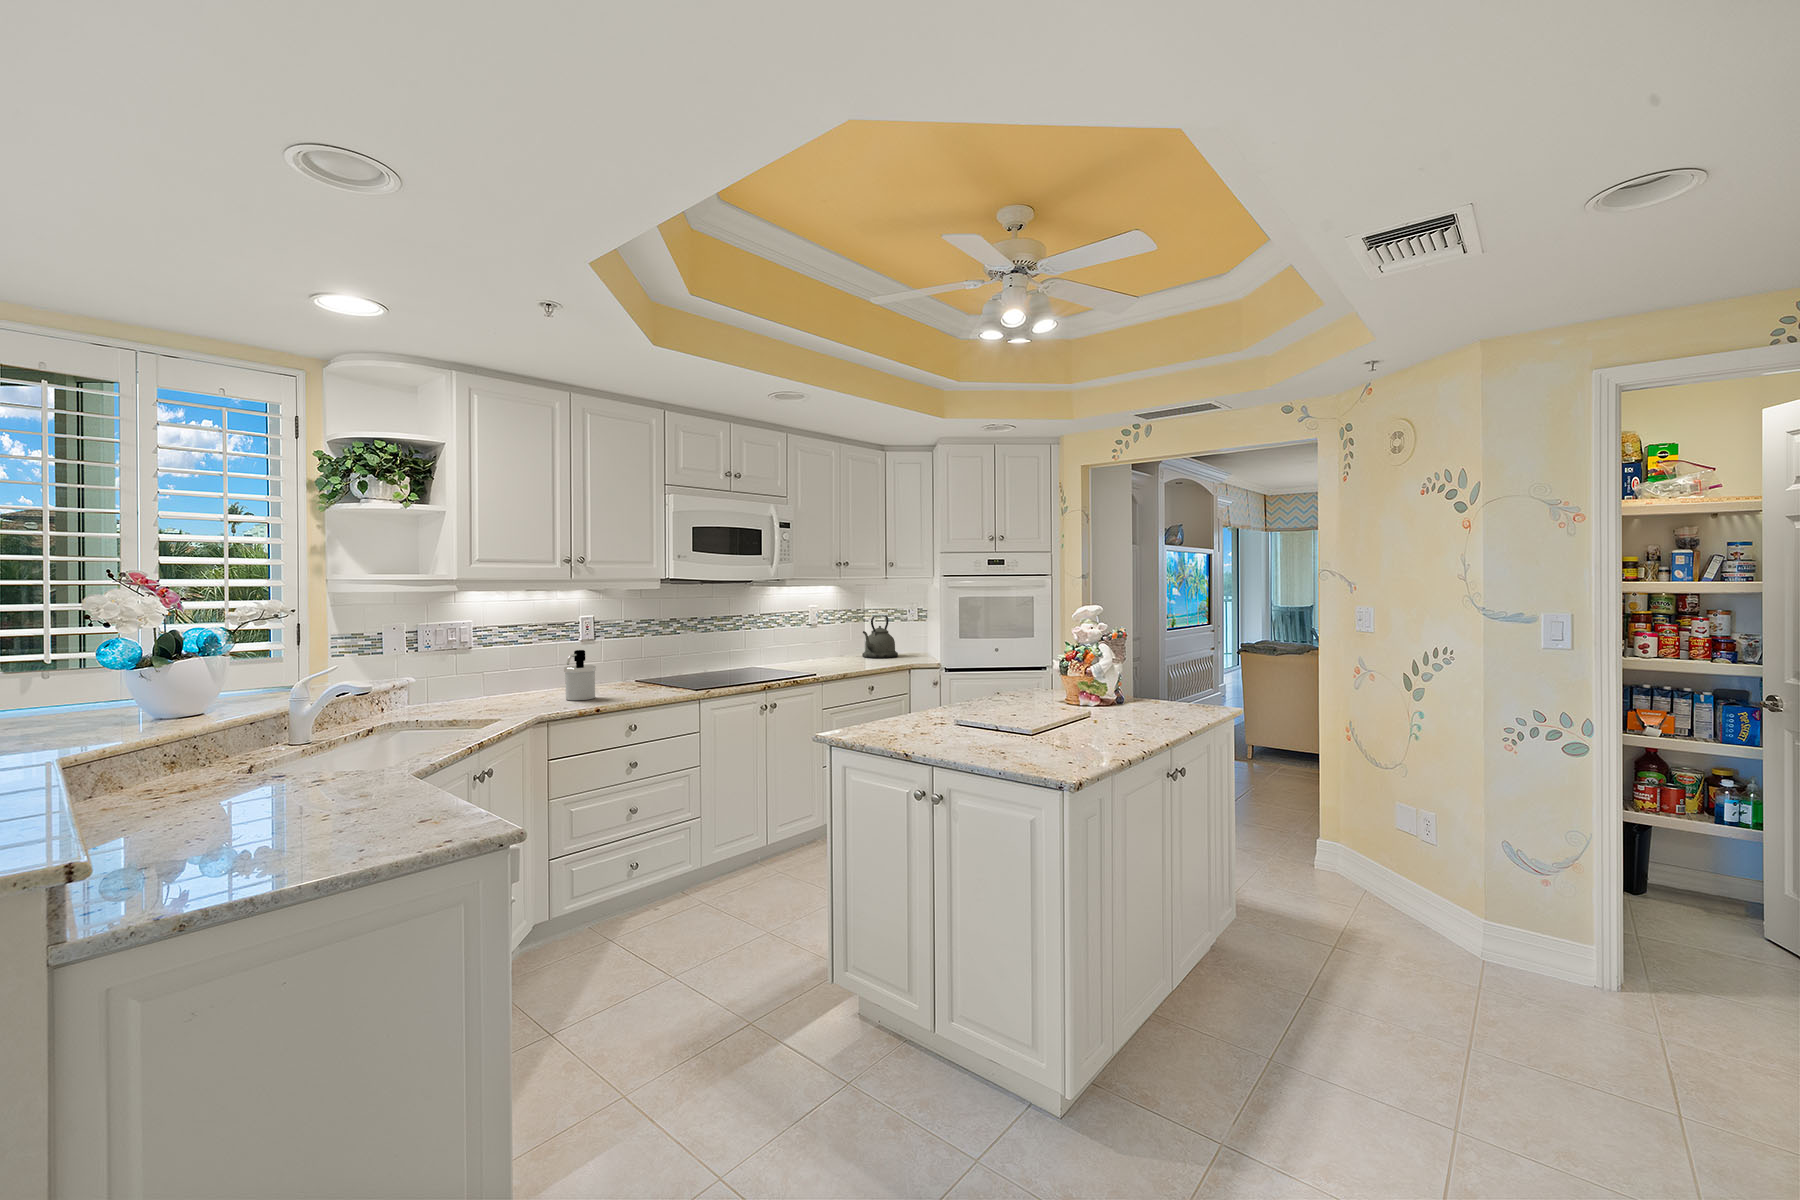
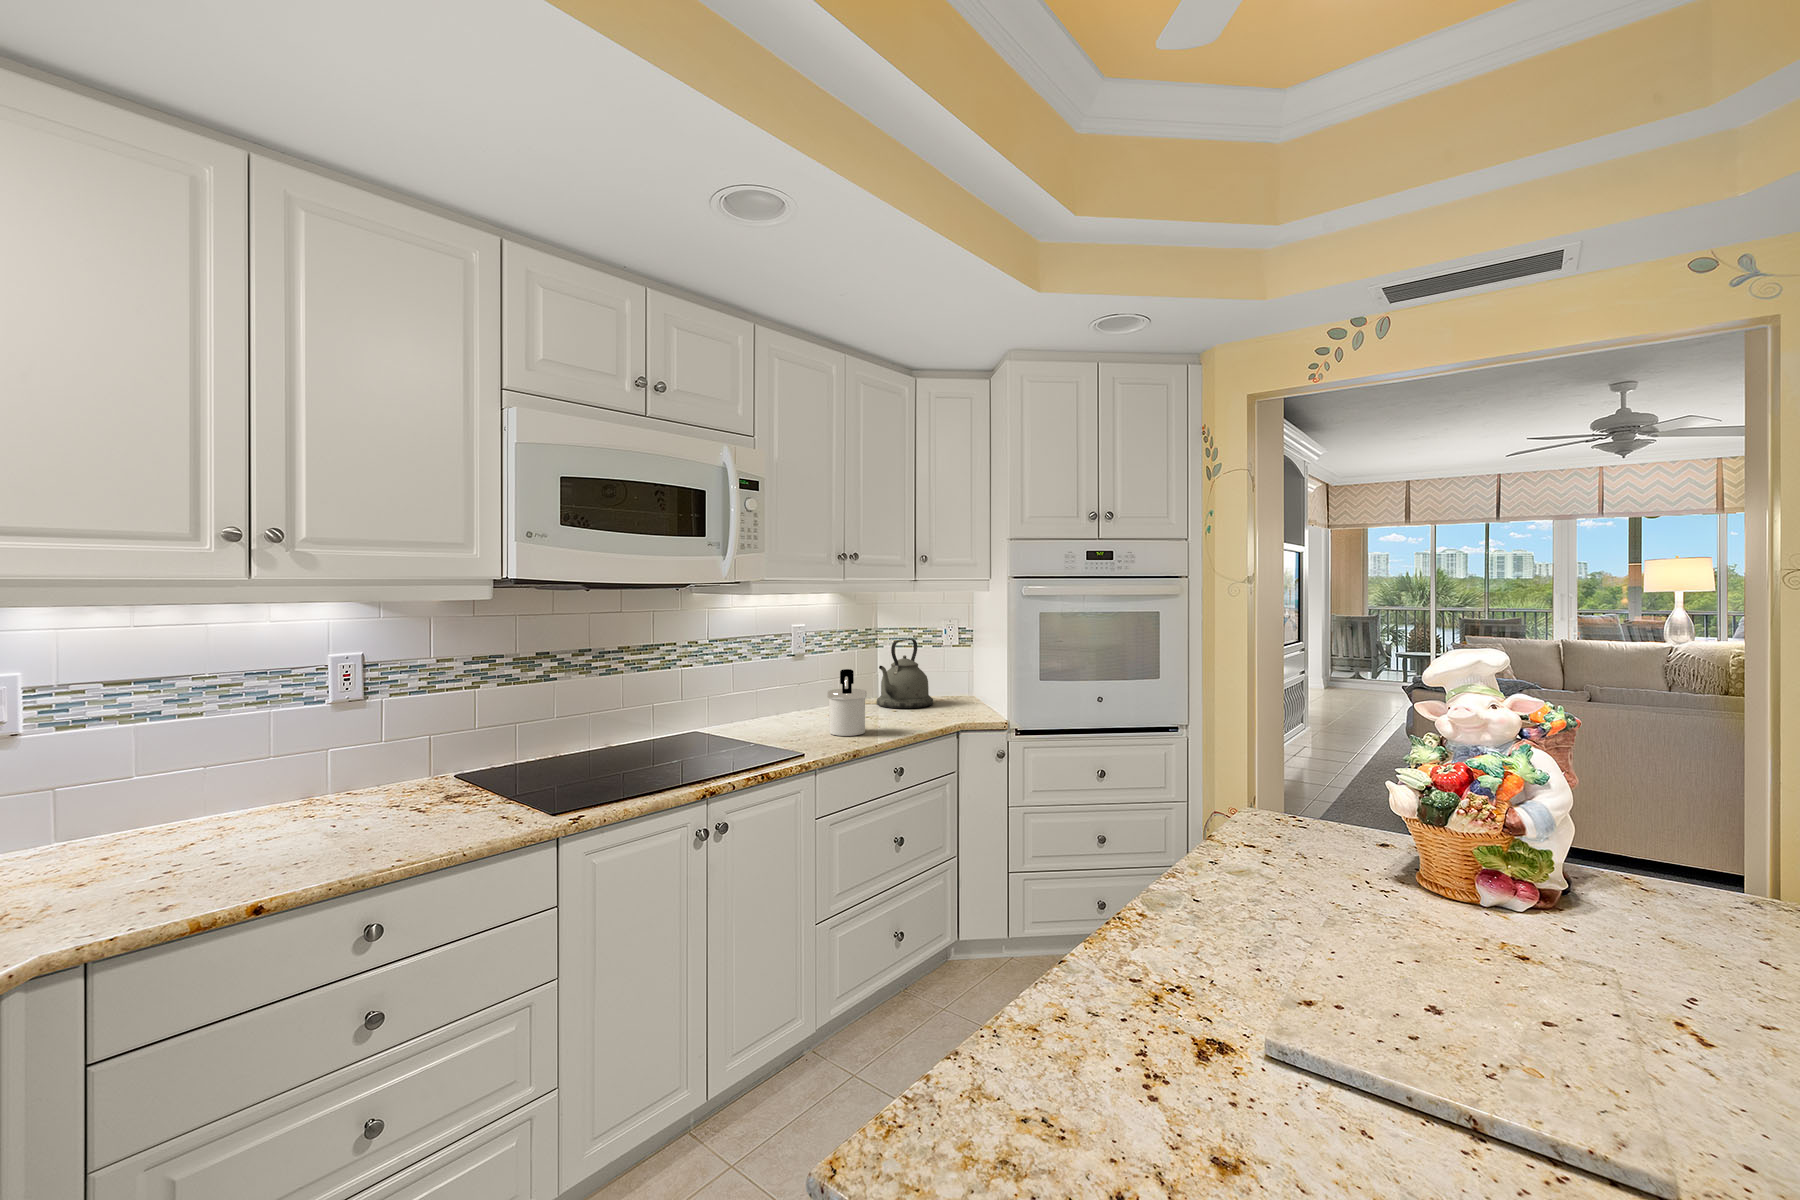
soap dispenser: present [564,650,596,700] -> present [828,669,866,736]

